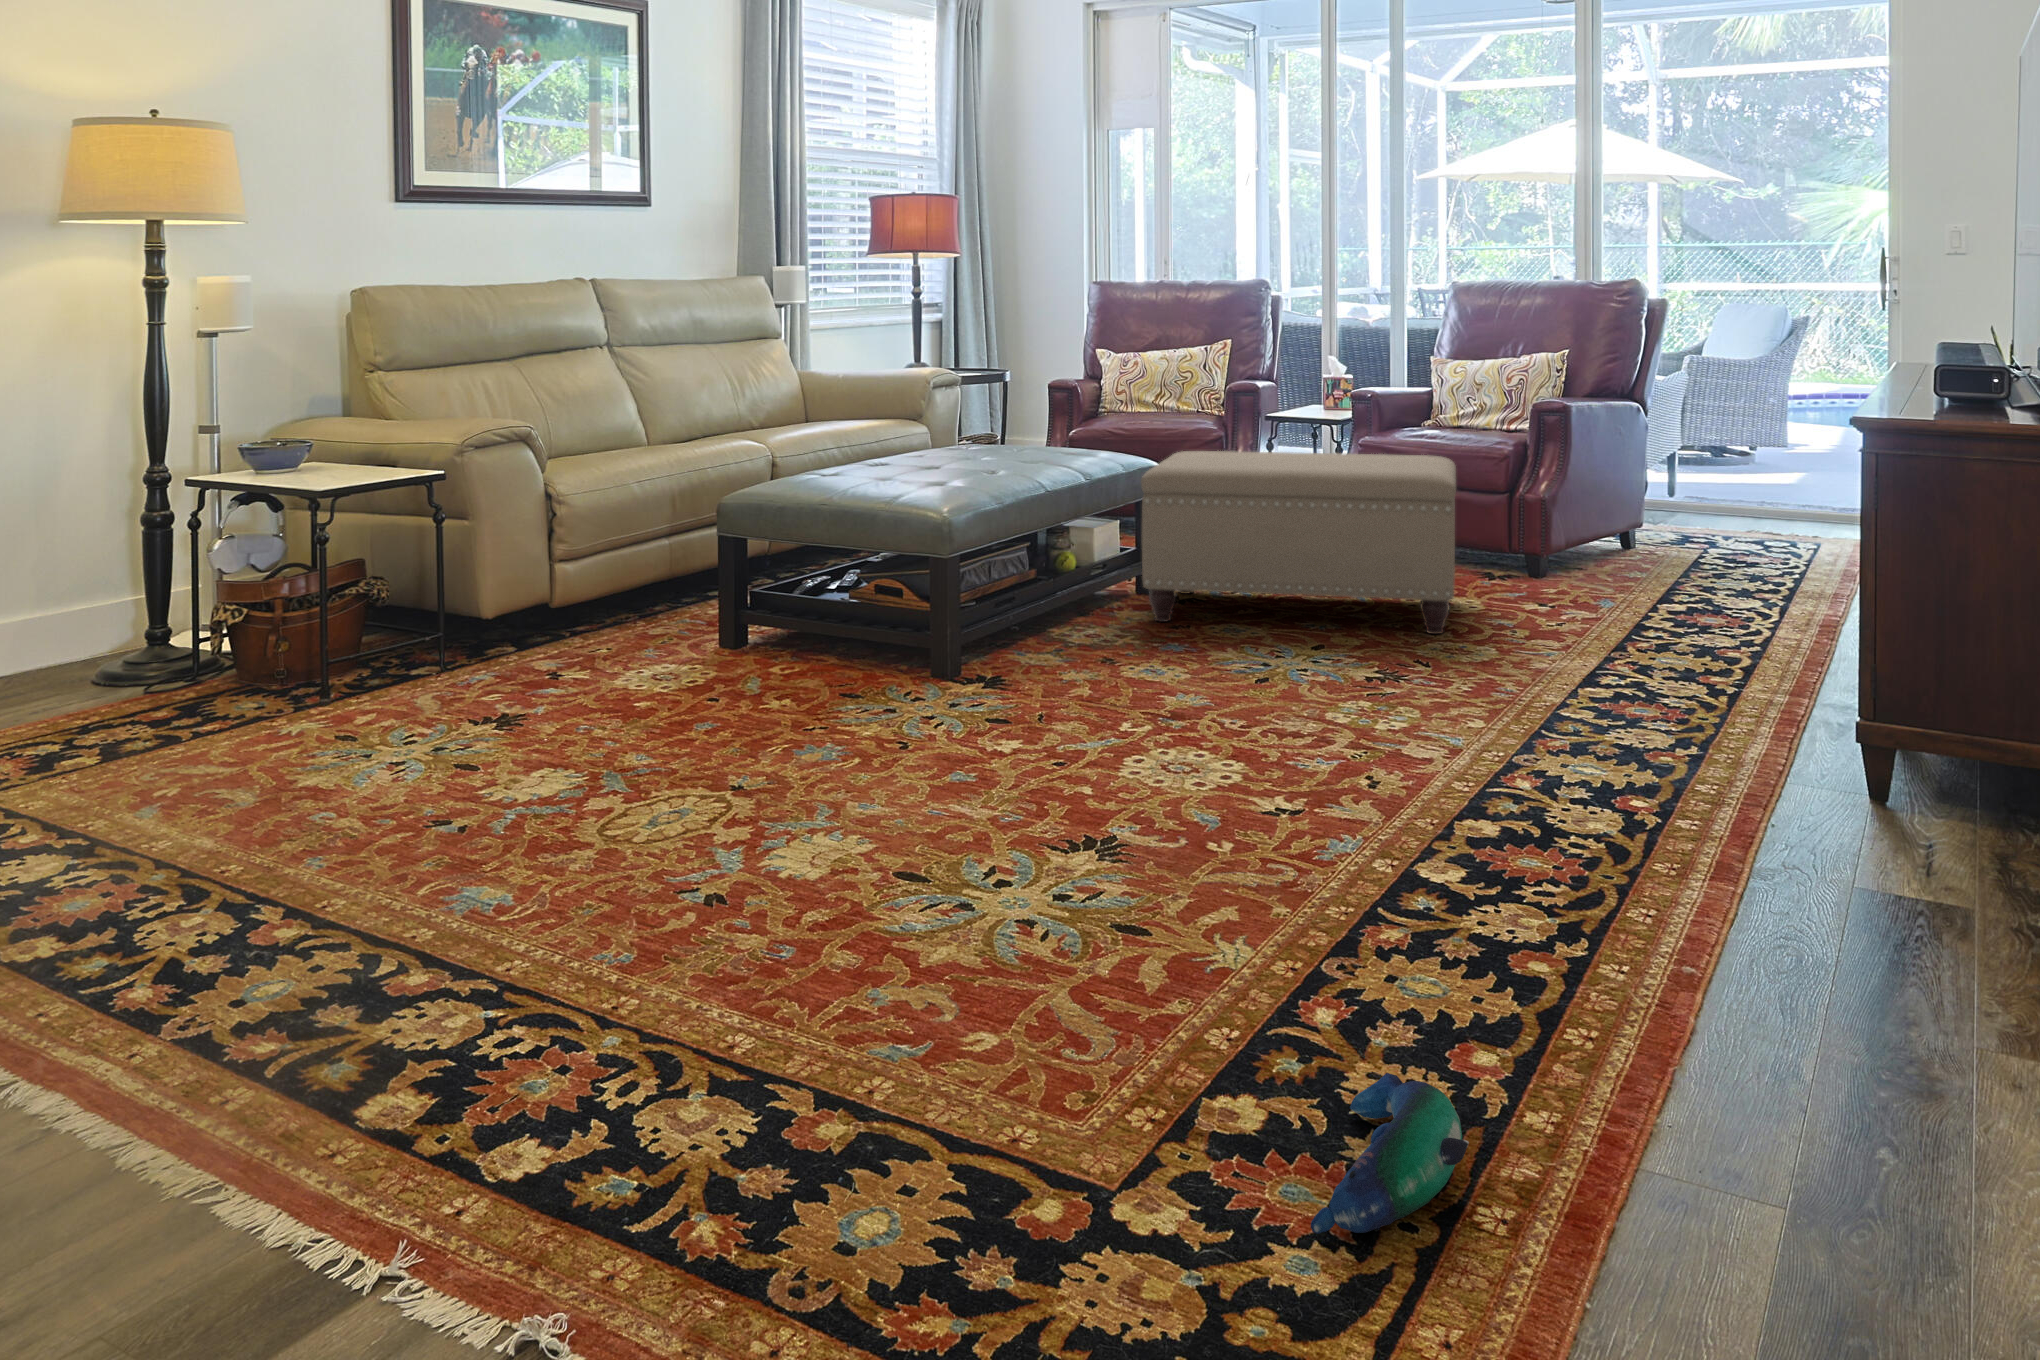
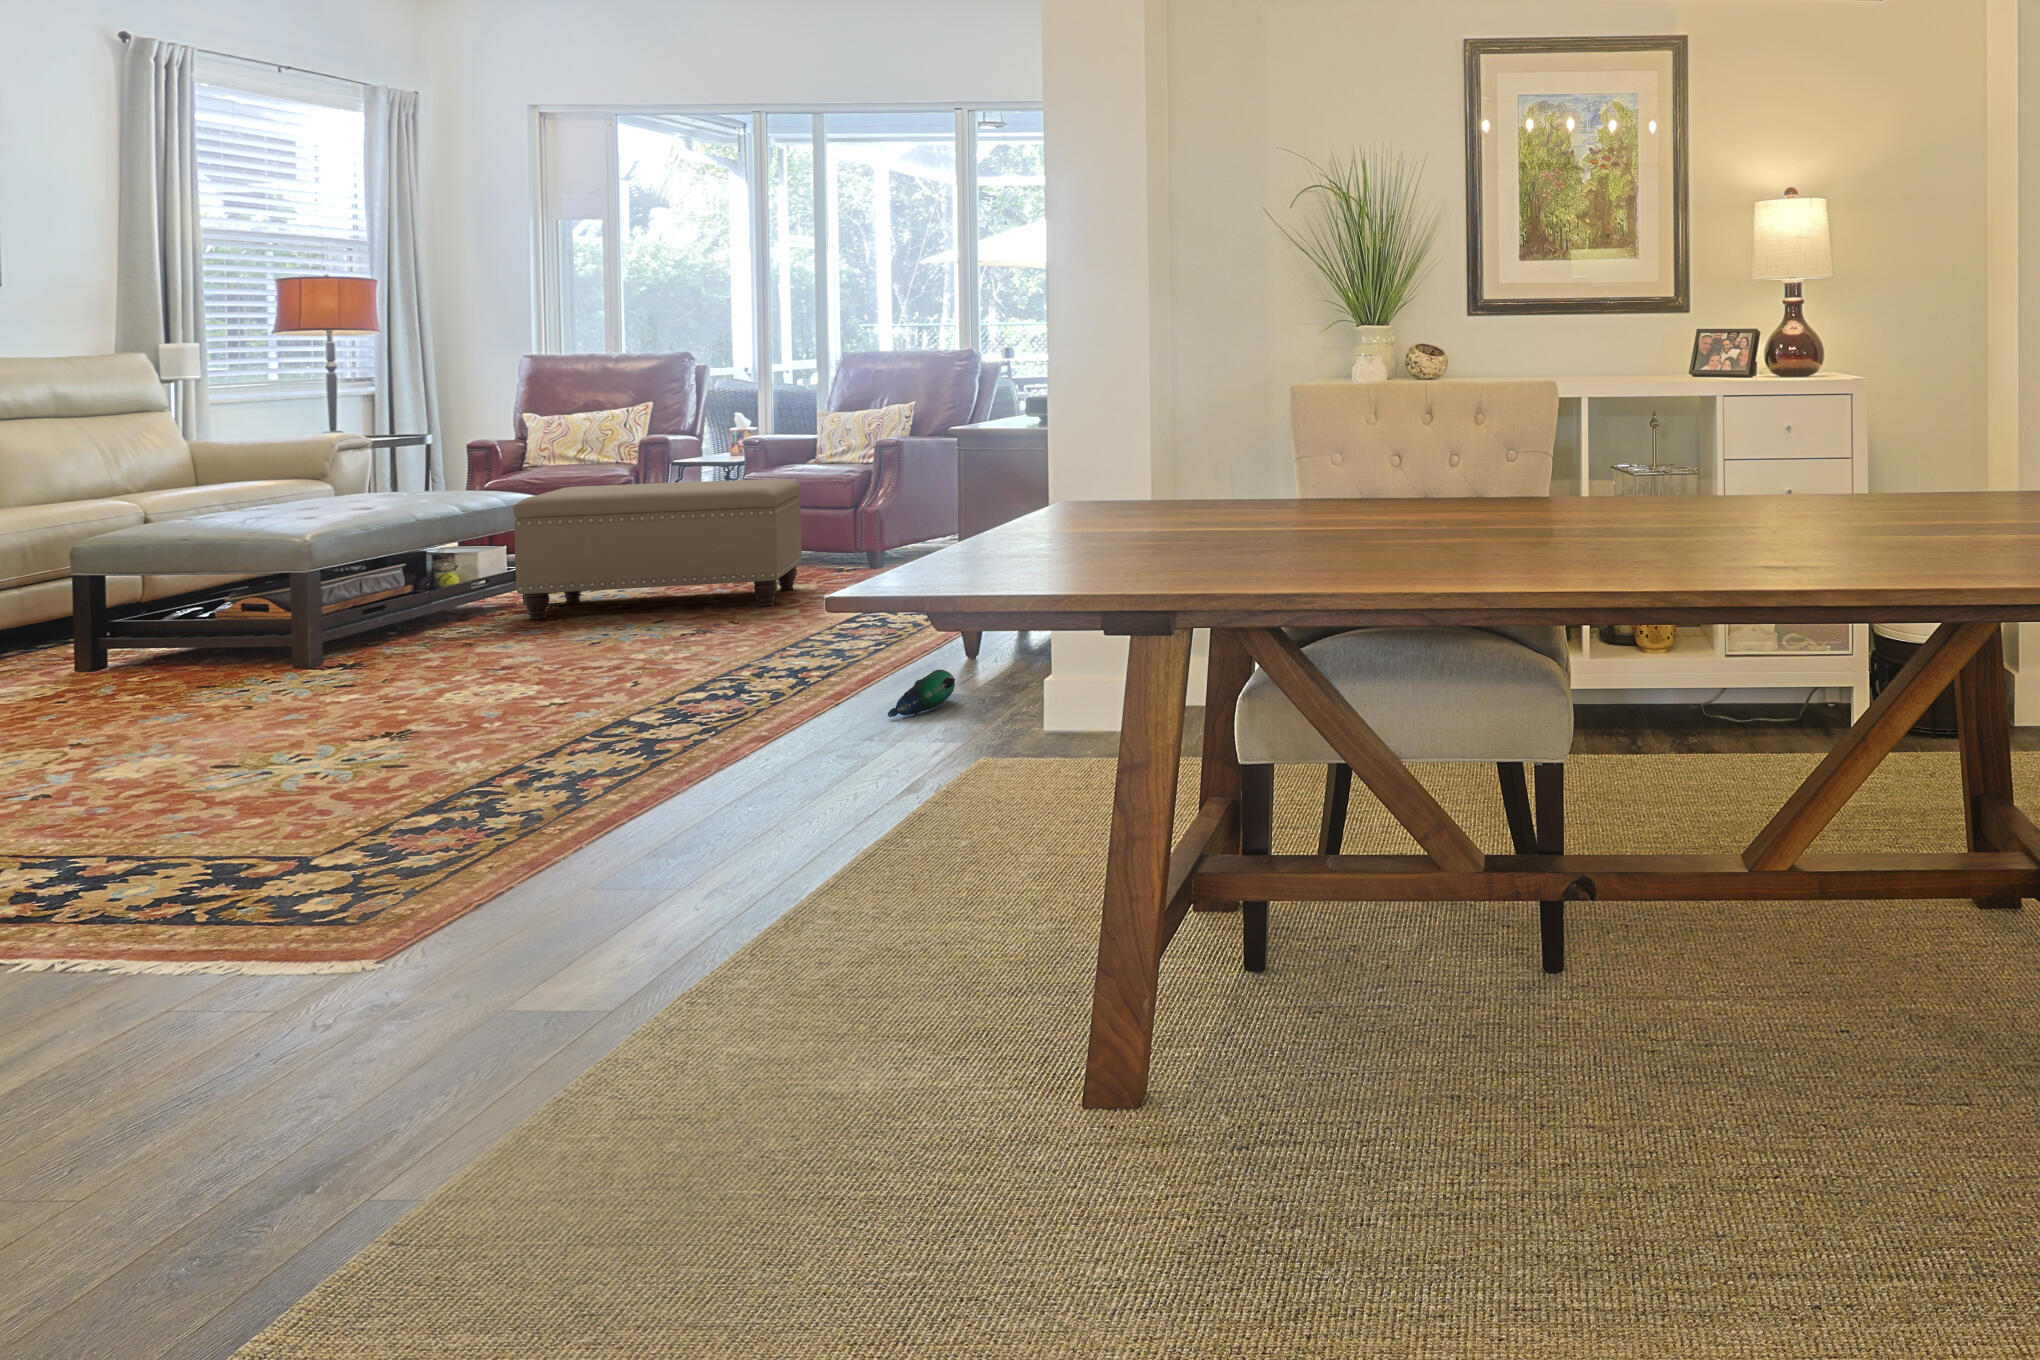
plush toy: present [1311,1073,1469,1234] -> present [888,670,955,717]

